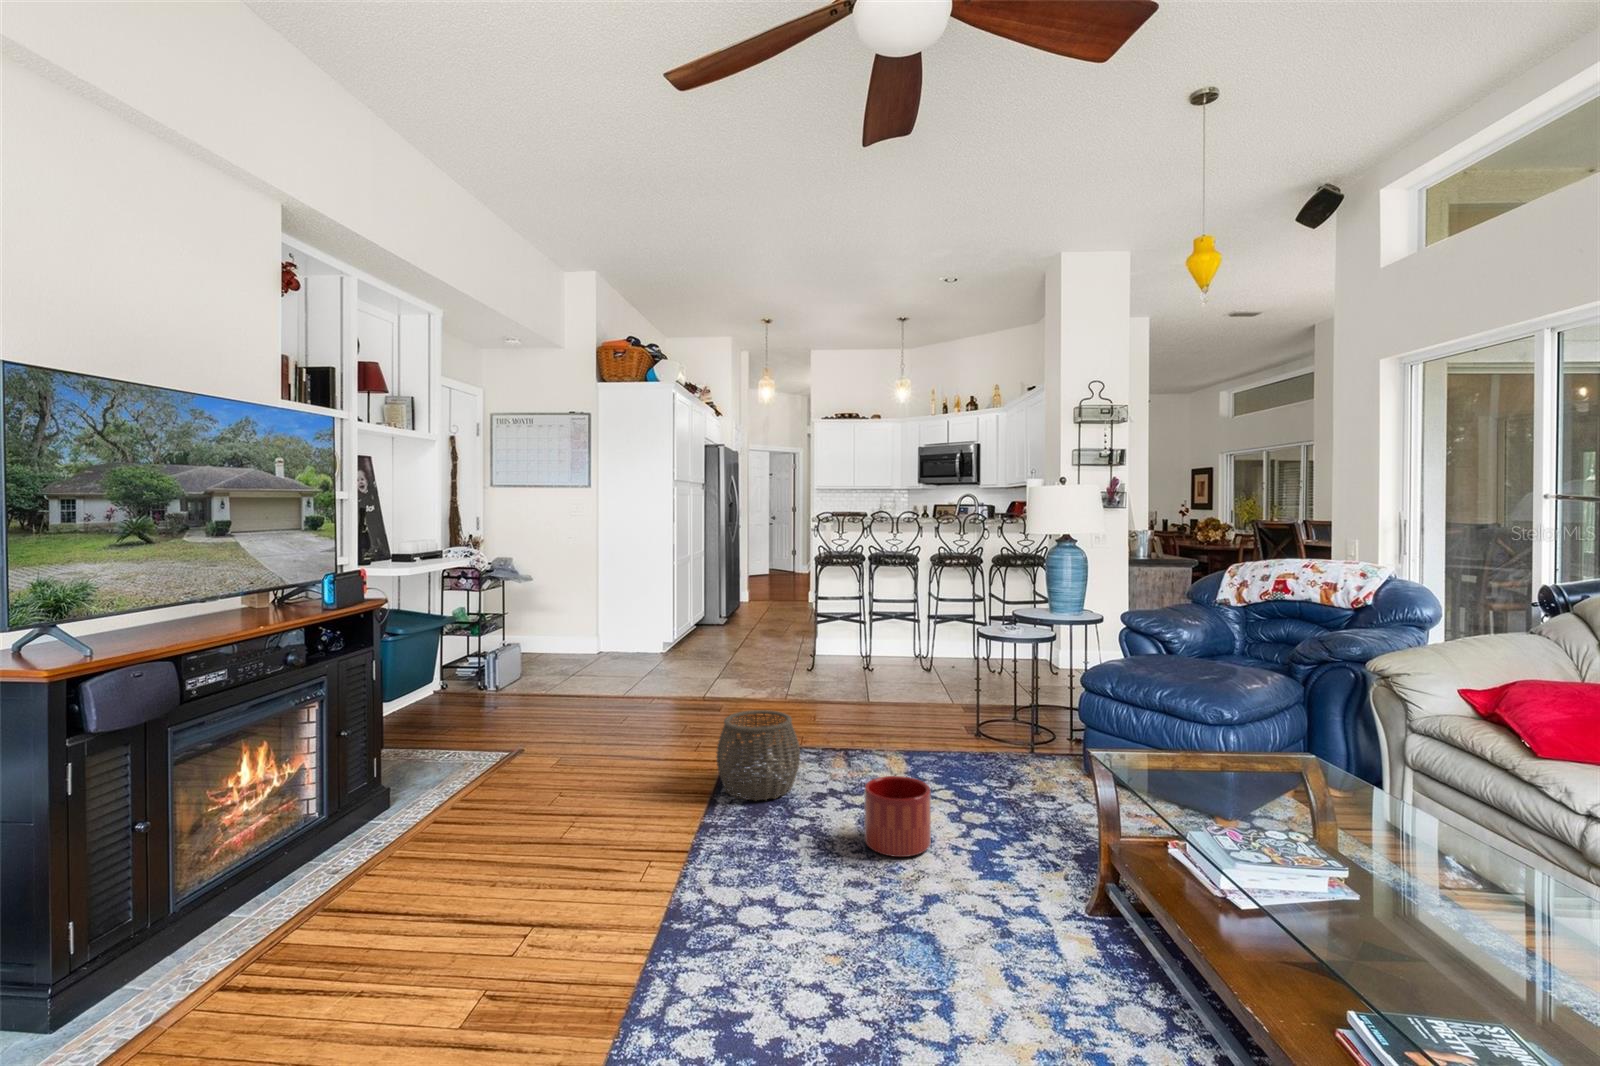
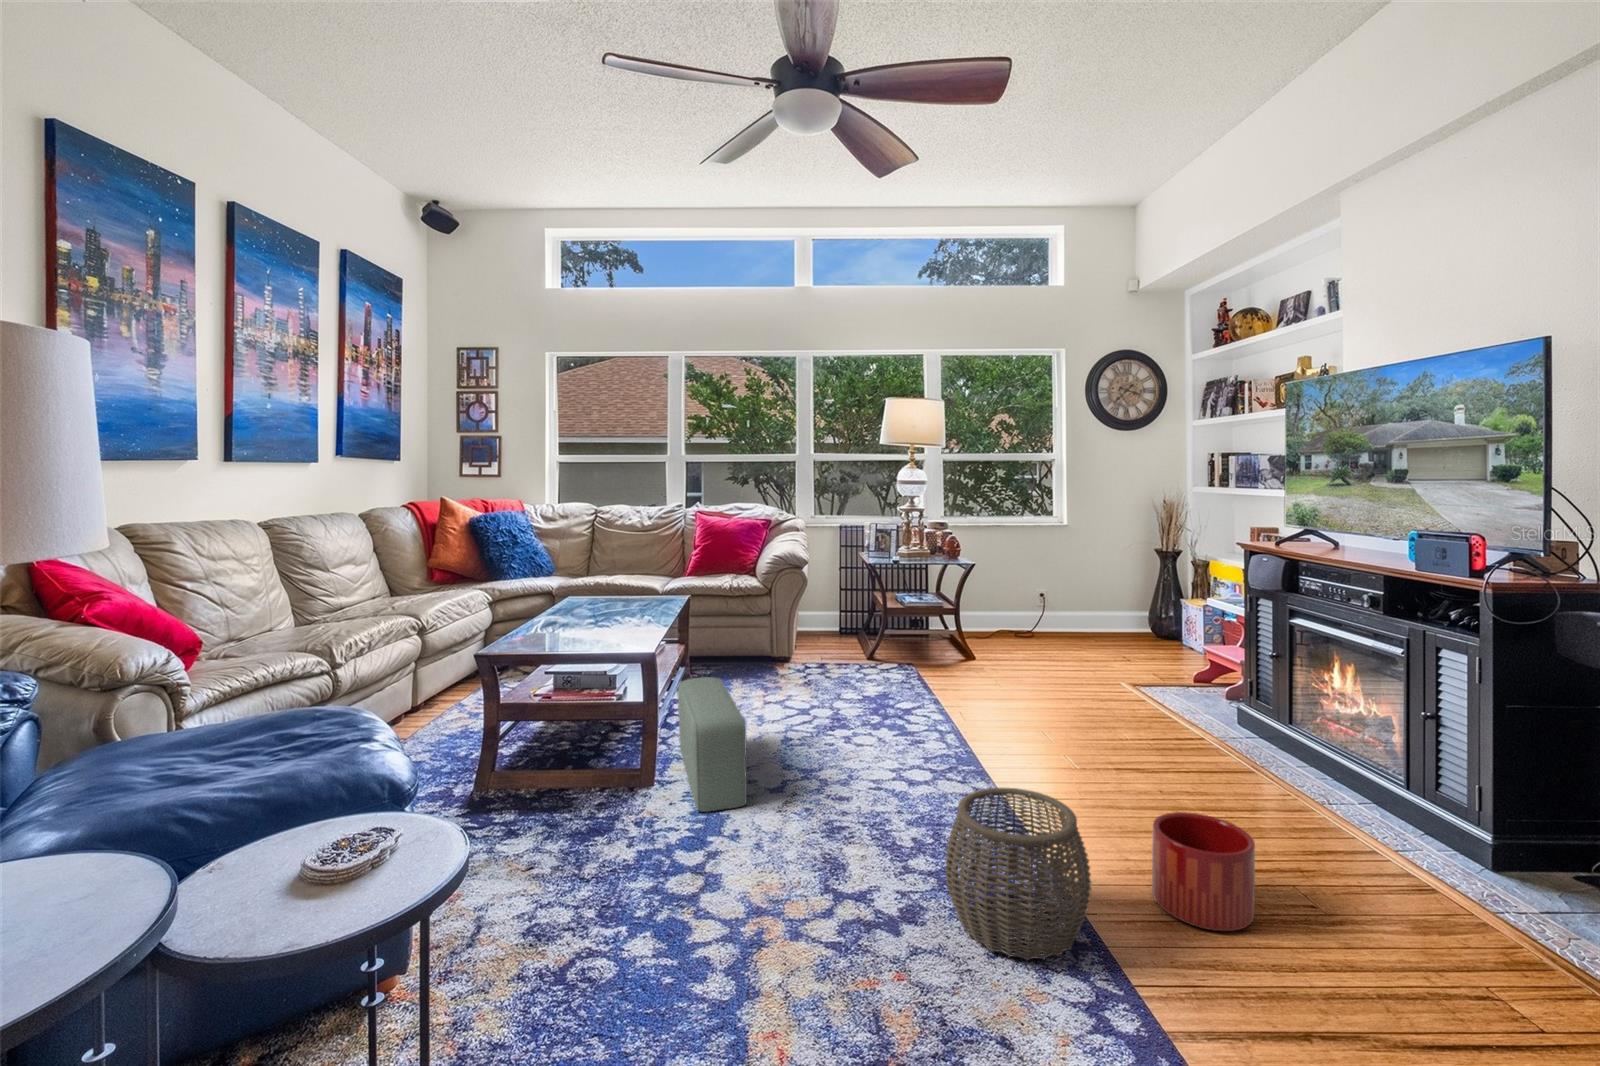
planter: present [864,776,931,857] -> present [1152,812,1255,931]
pouf: none [964,781,1141,1006] -> present [678,677,747,812]

